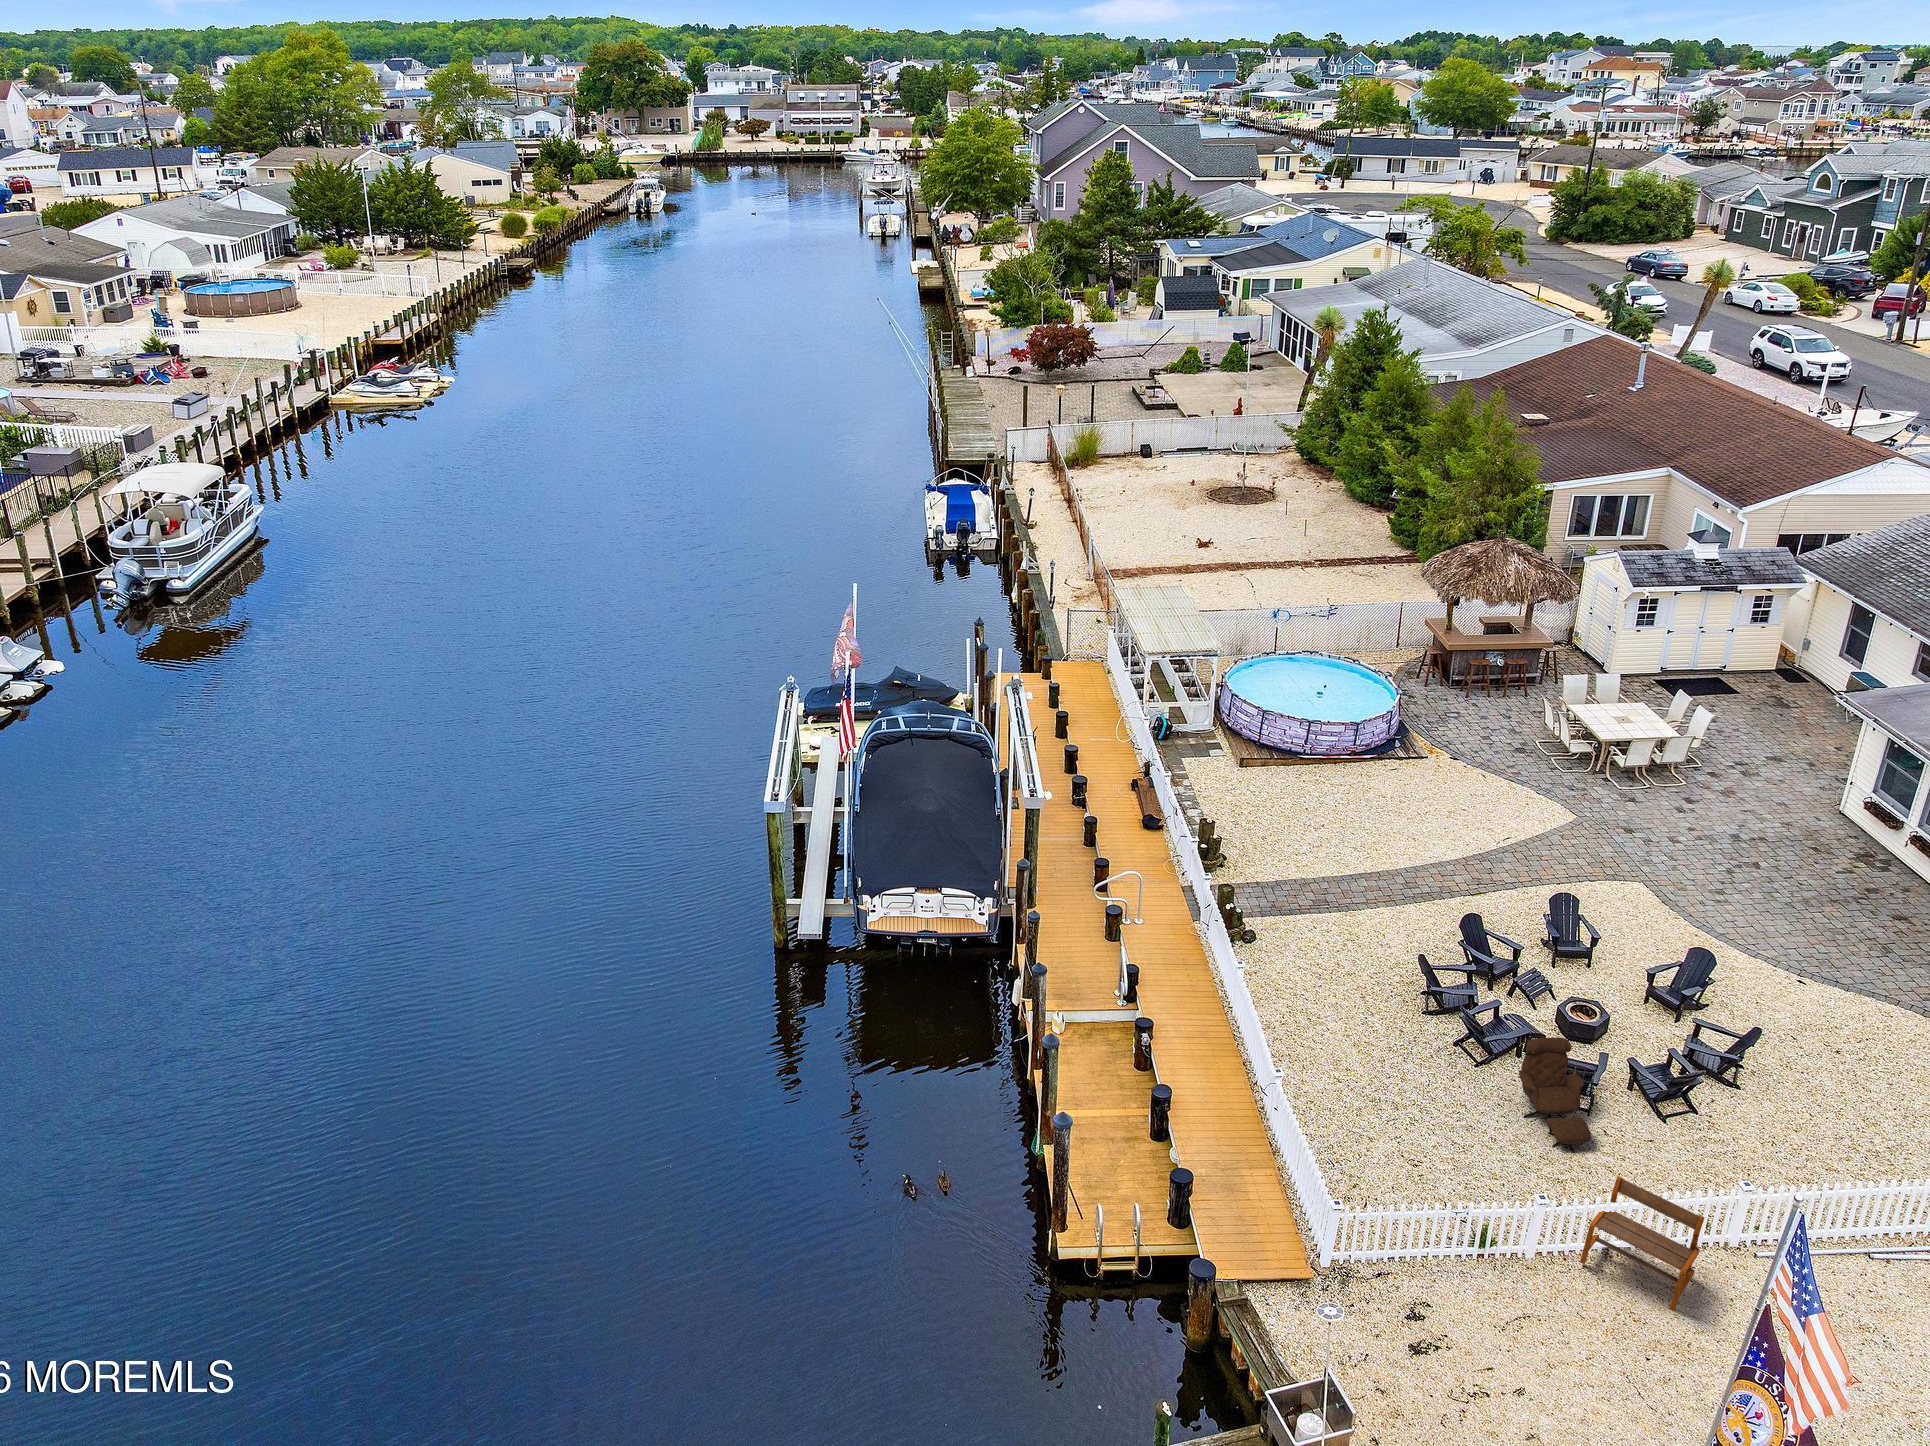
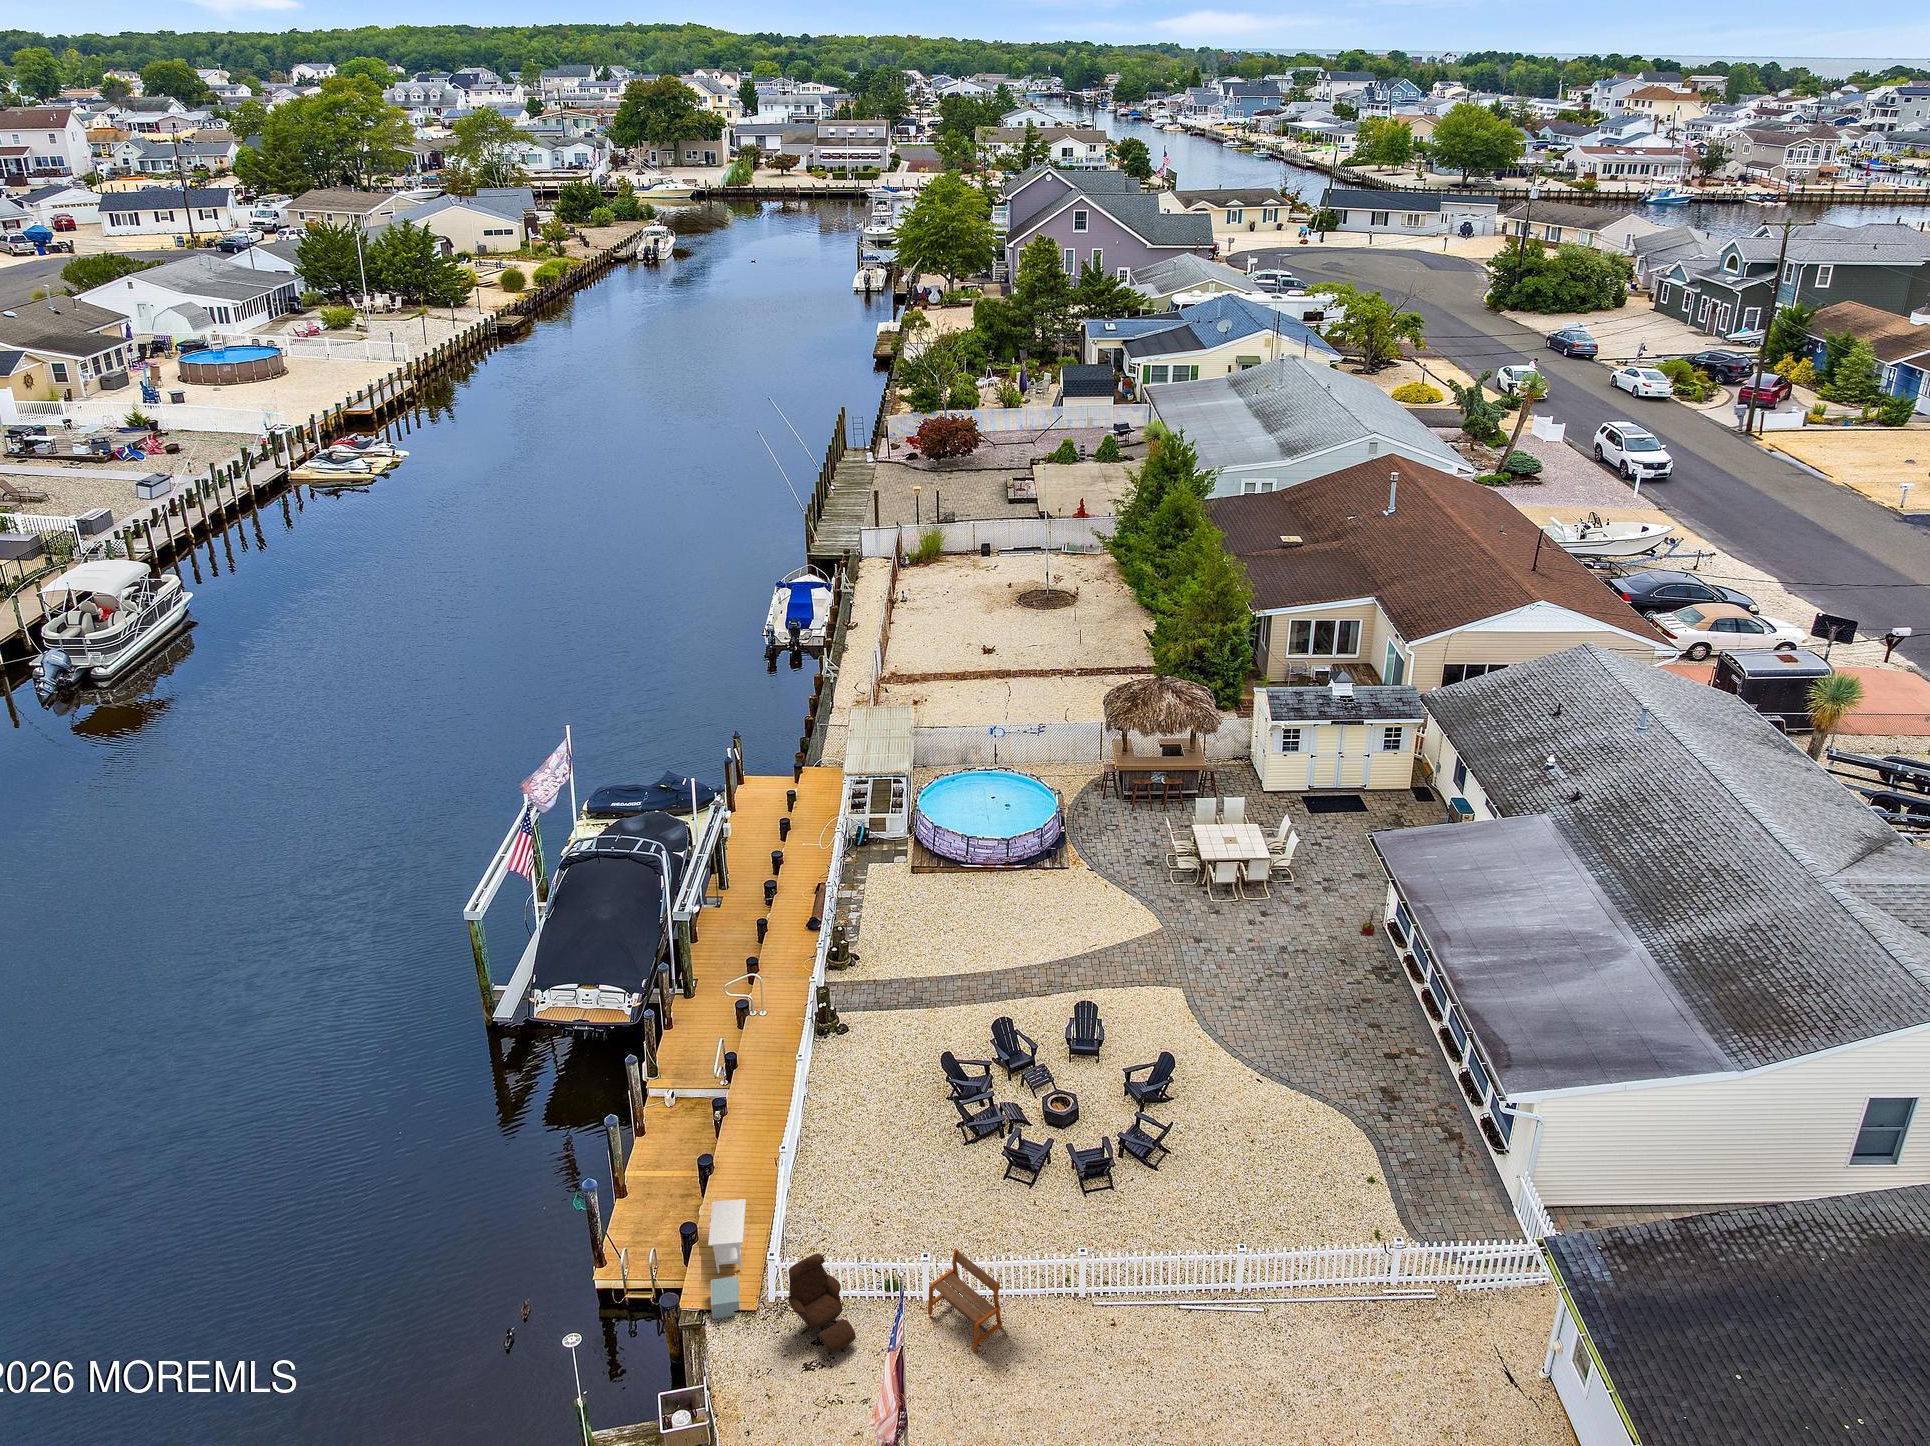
decorative plant: none [1822,782,1846,819] -> present [1362,906,1379,935]
lounge chair: present [1519,1038,1591,1153] -> present [788,1253,856,1356]
side table: none [1238,1125,1306,1220] -> present [708,1199,746,1274]
storage box: none [1271,1221,1324,1276] -> present [711,1276,740,1319]

